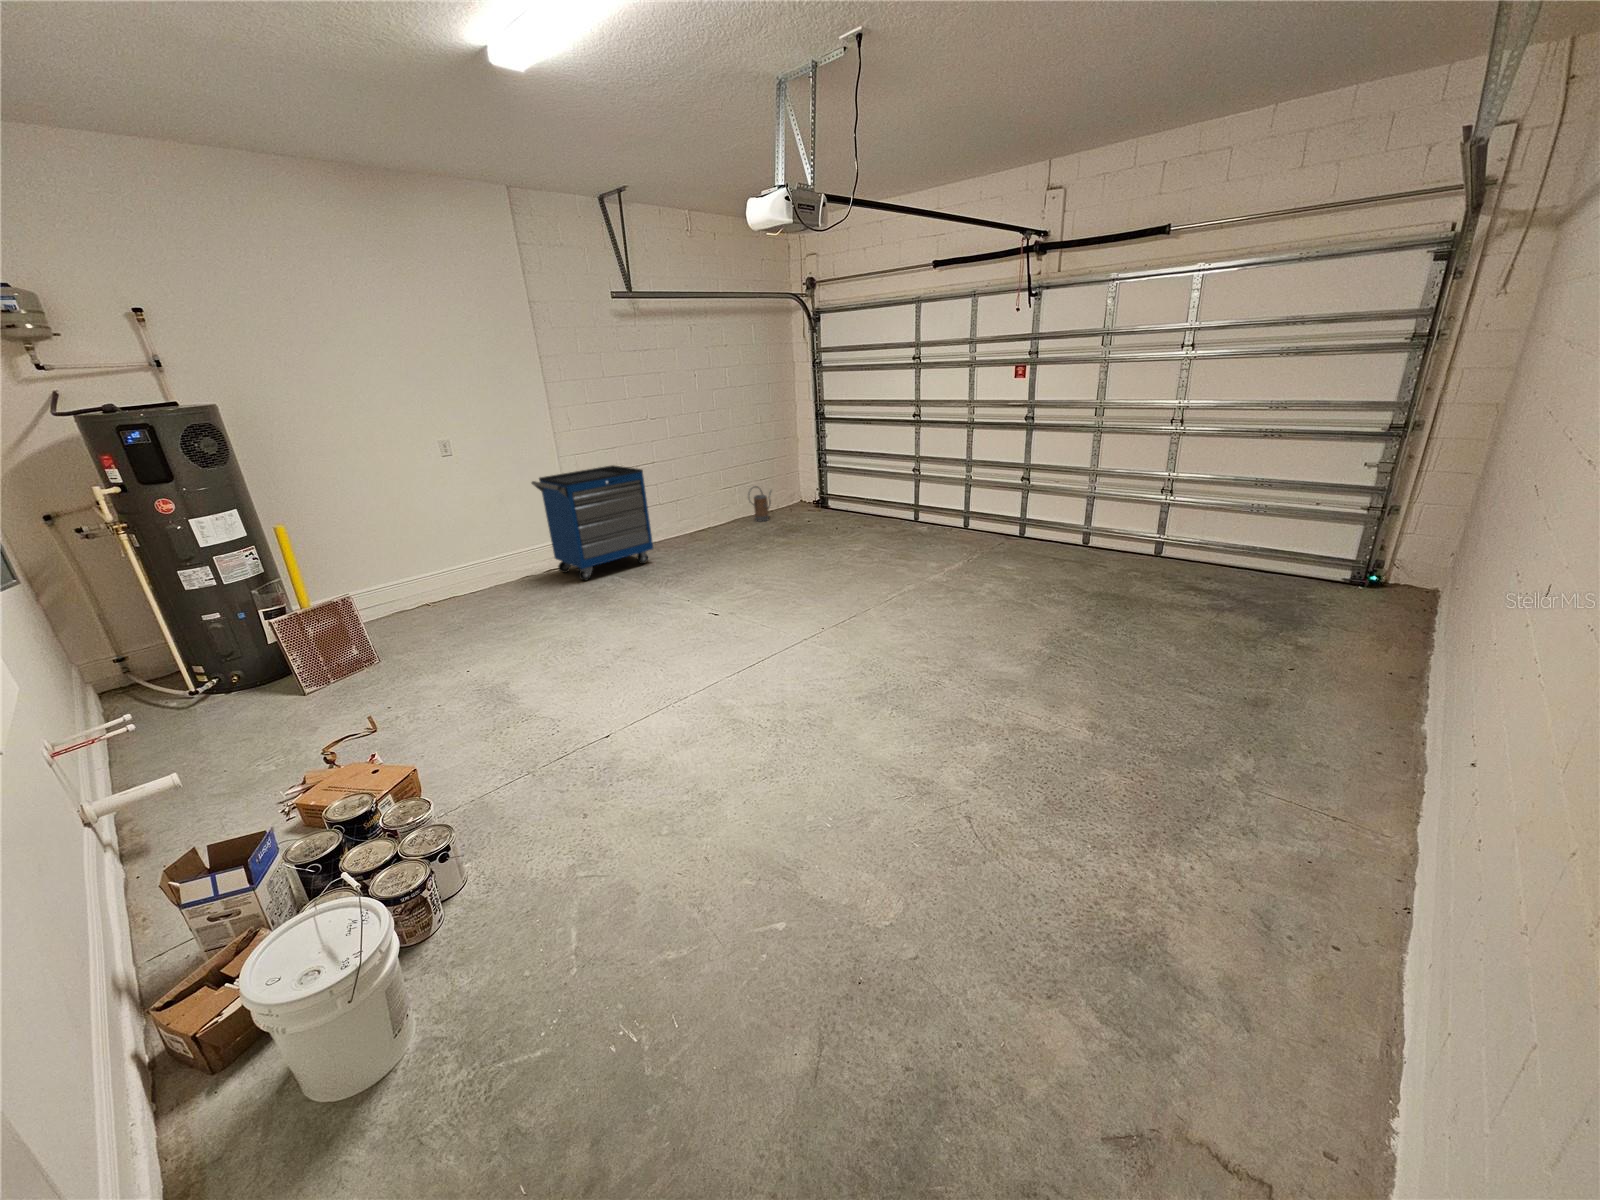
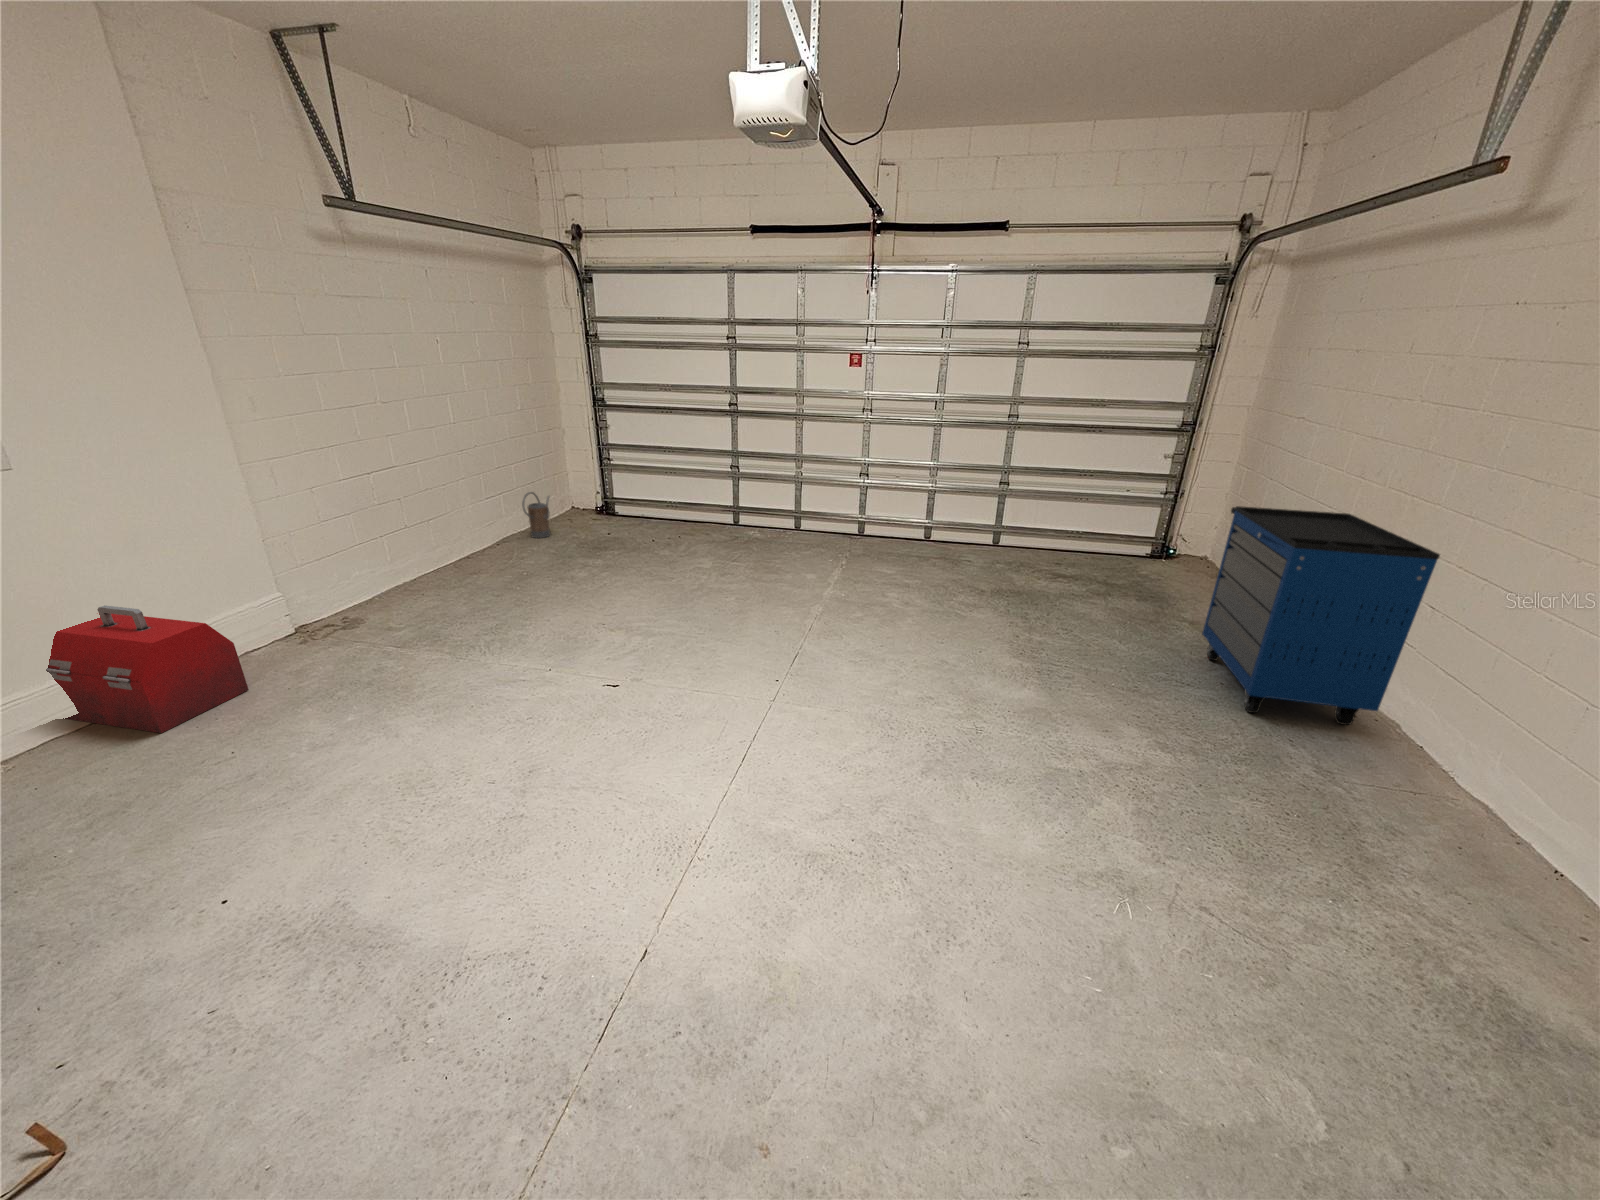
storage cabinet: present [532,465,653,581] -> present [1202,506,1440,725]
toolbox: none [460,537,544,607] -> present [46,605,249,733]

